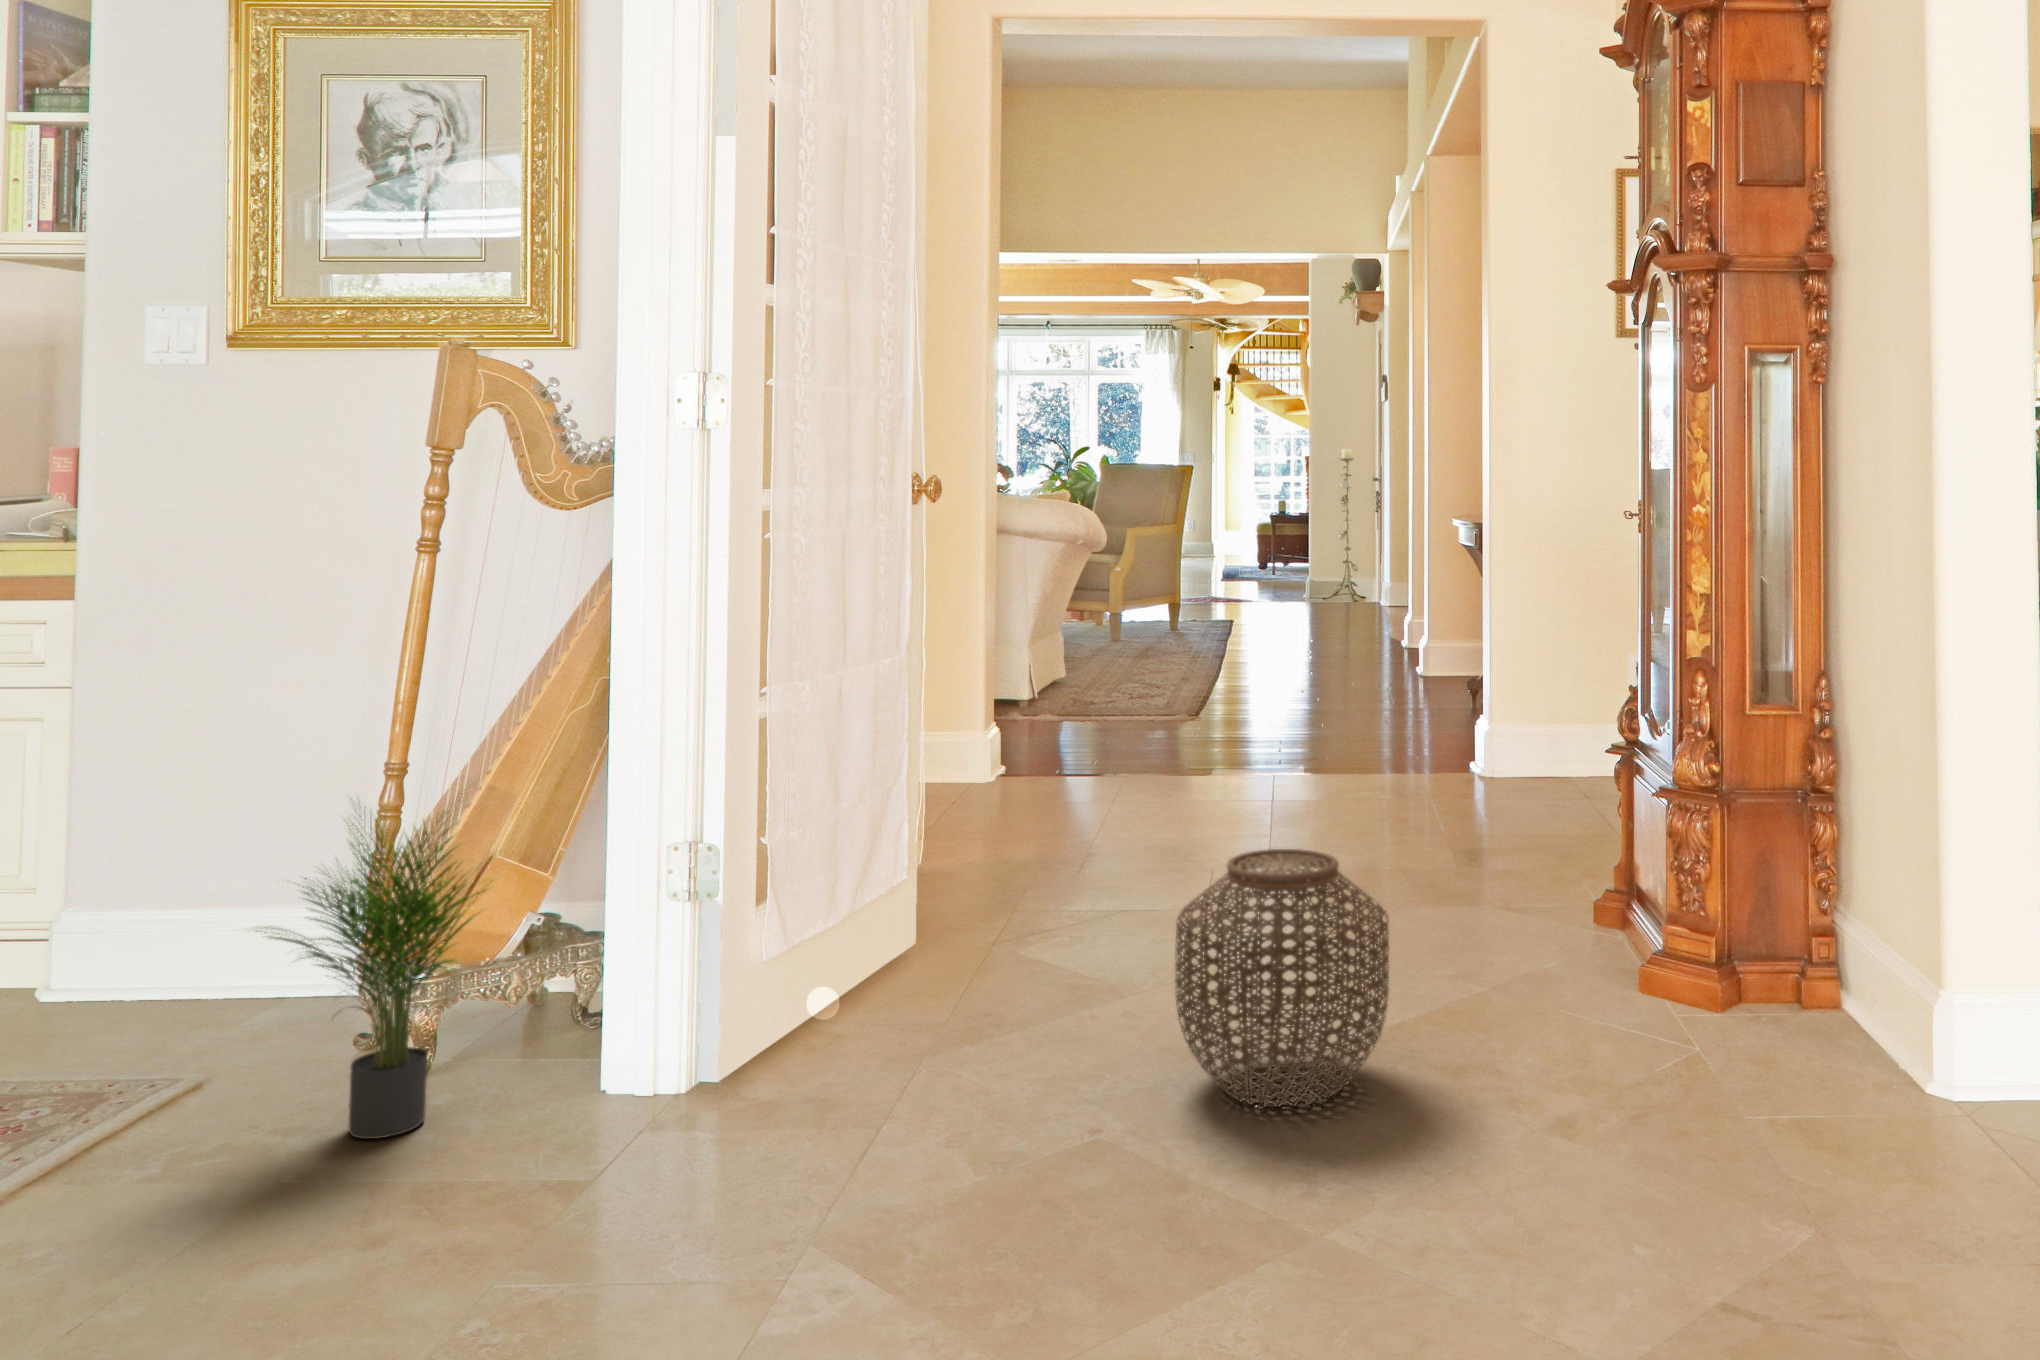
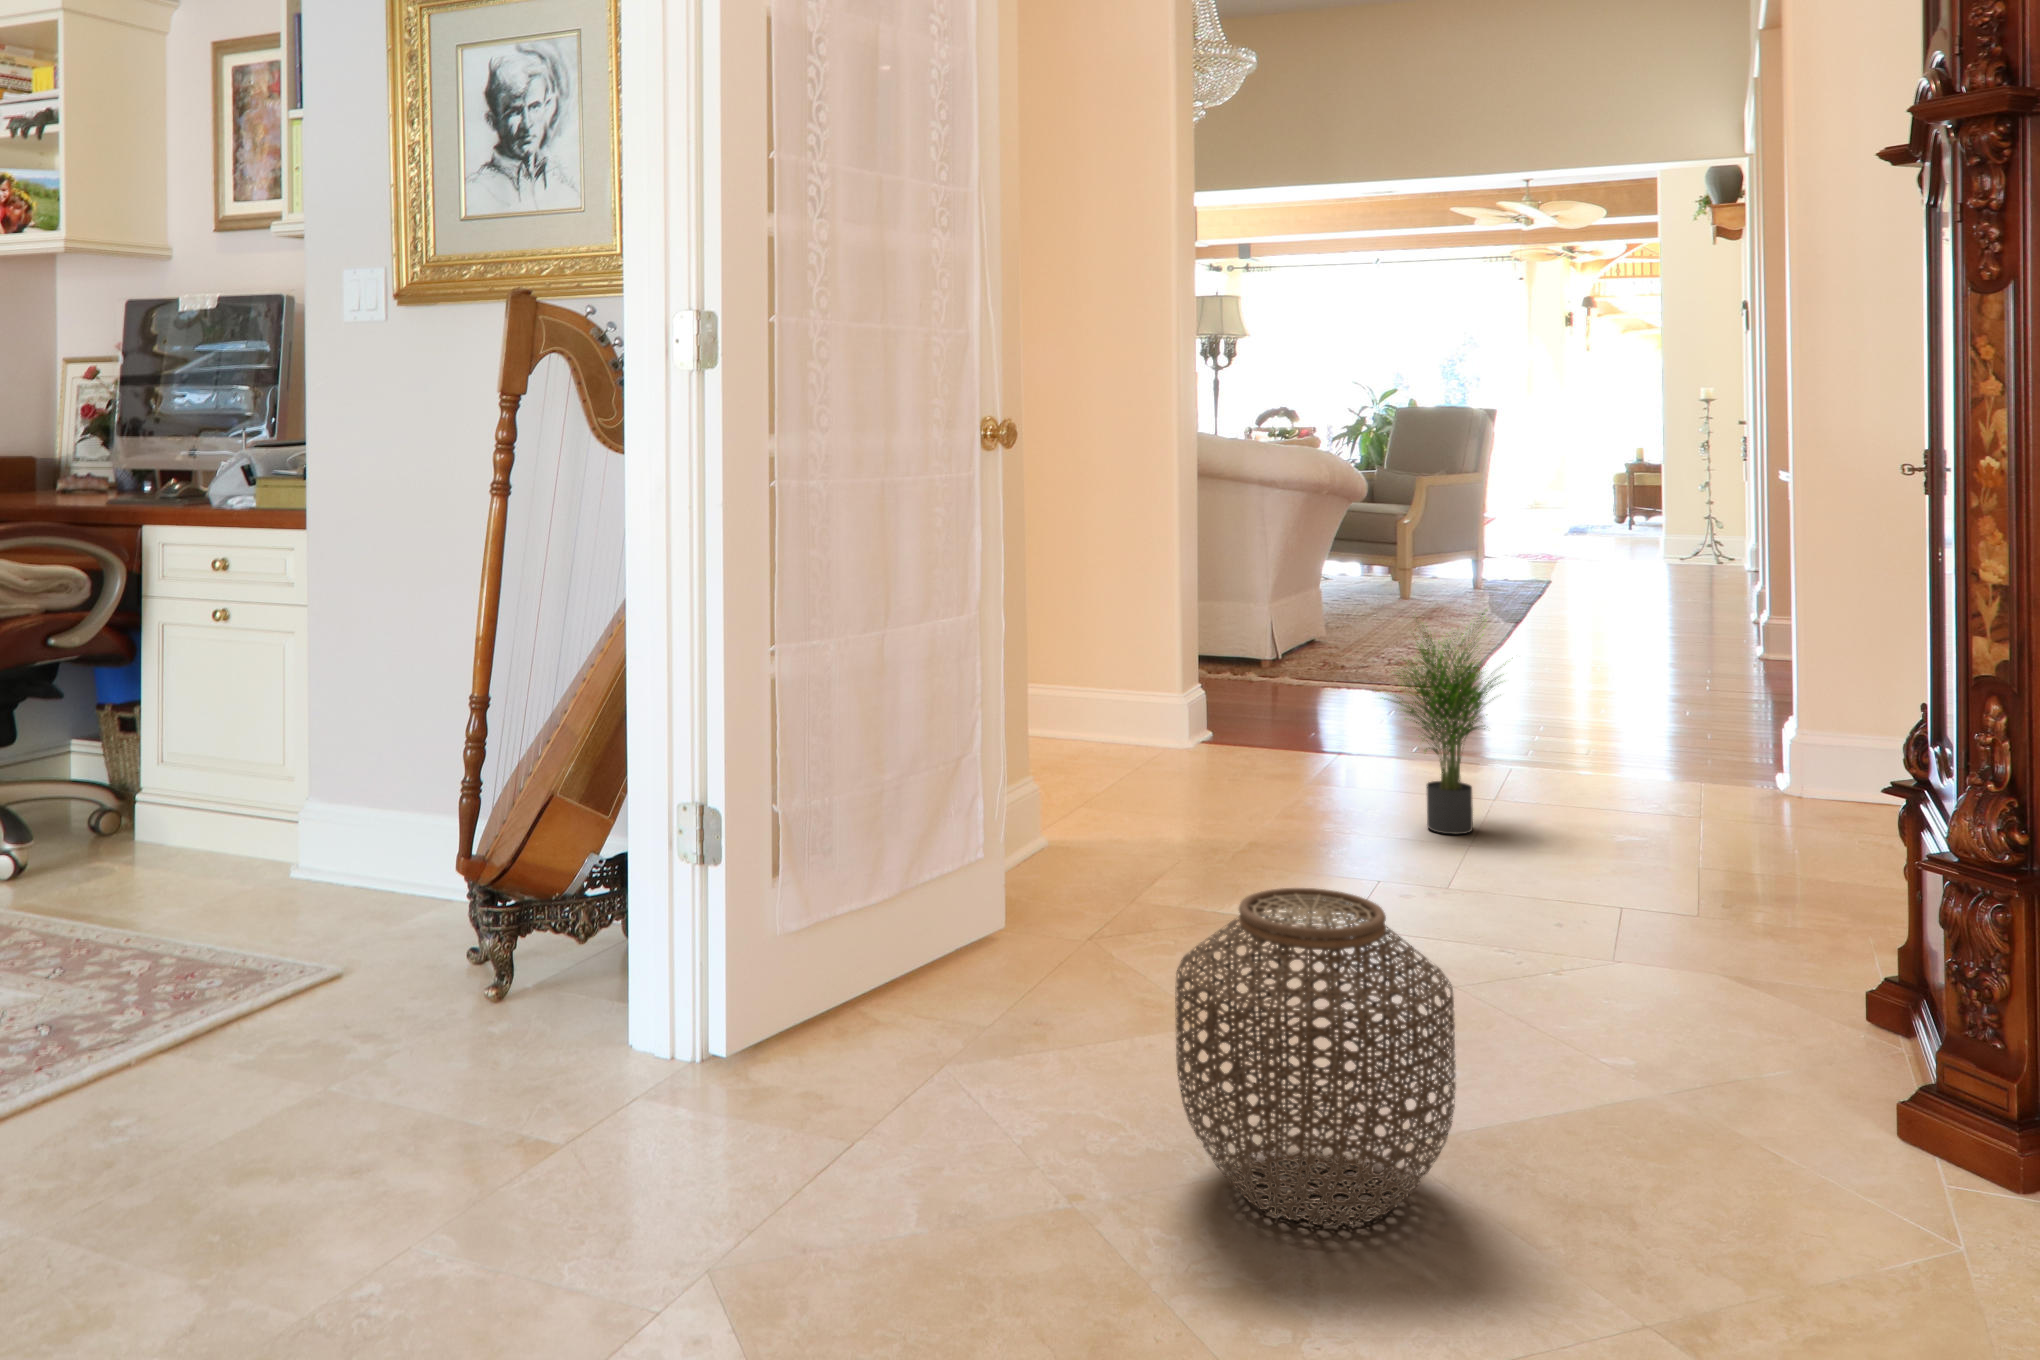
potted plant: present [256,782,492,1139] -> present [1382,614,1498,834]

